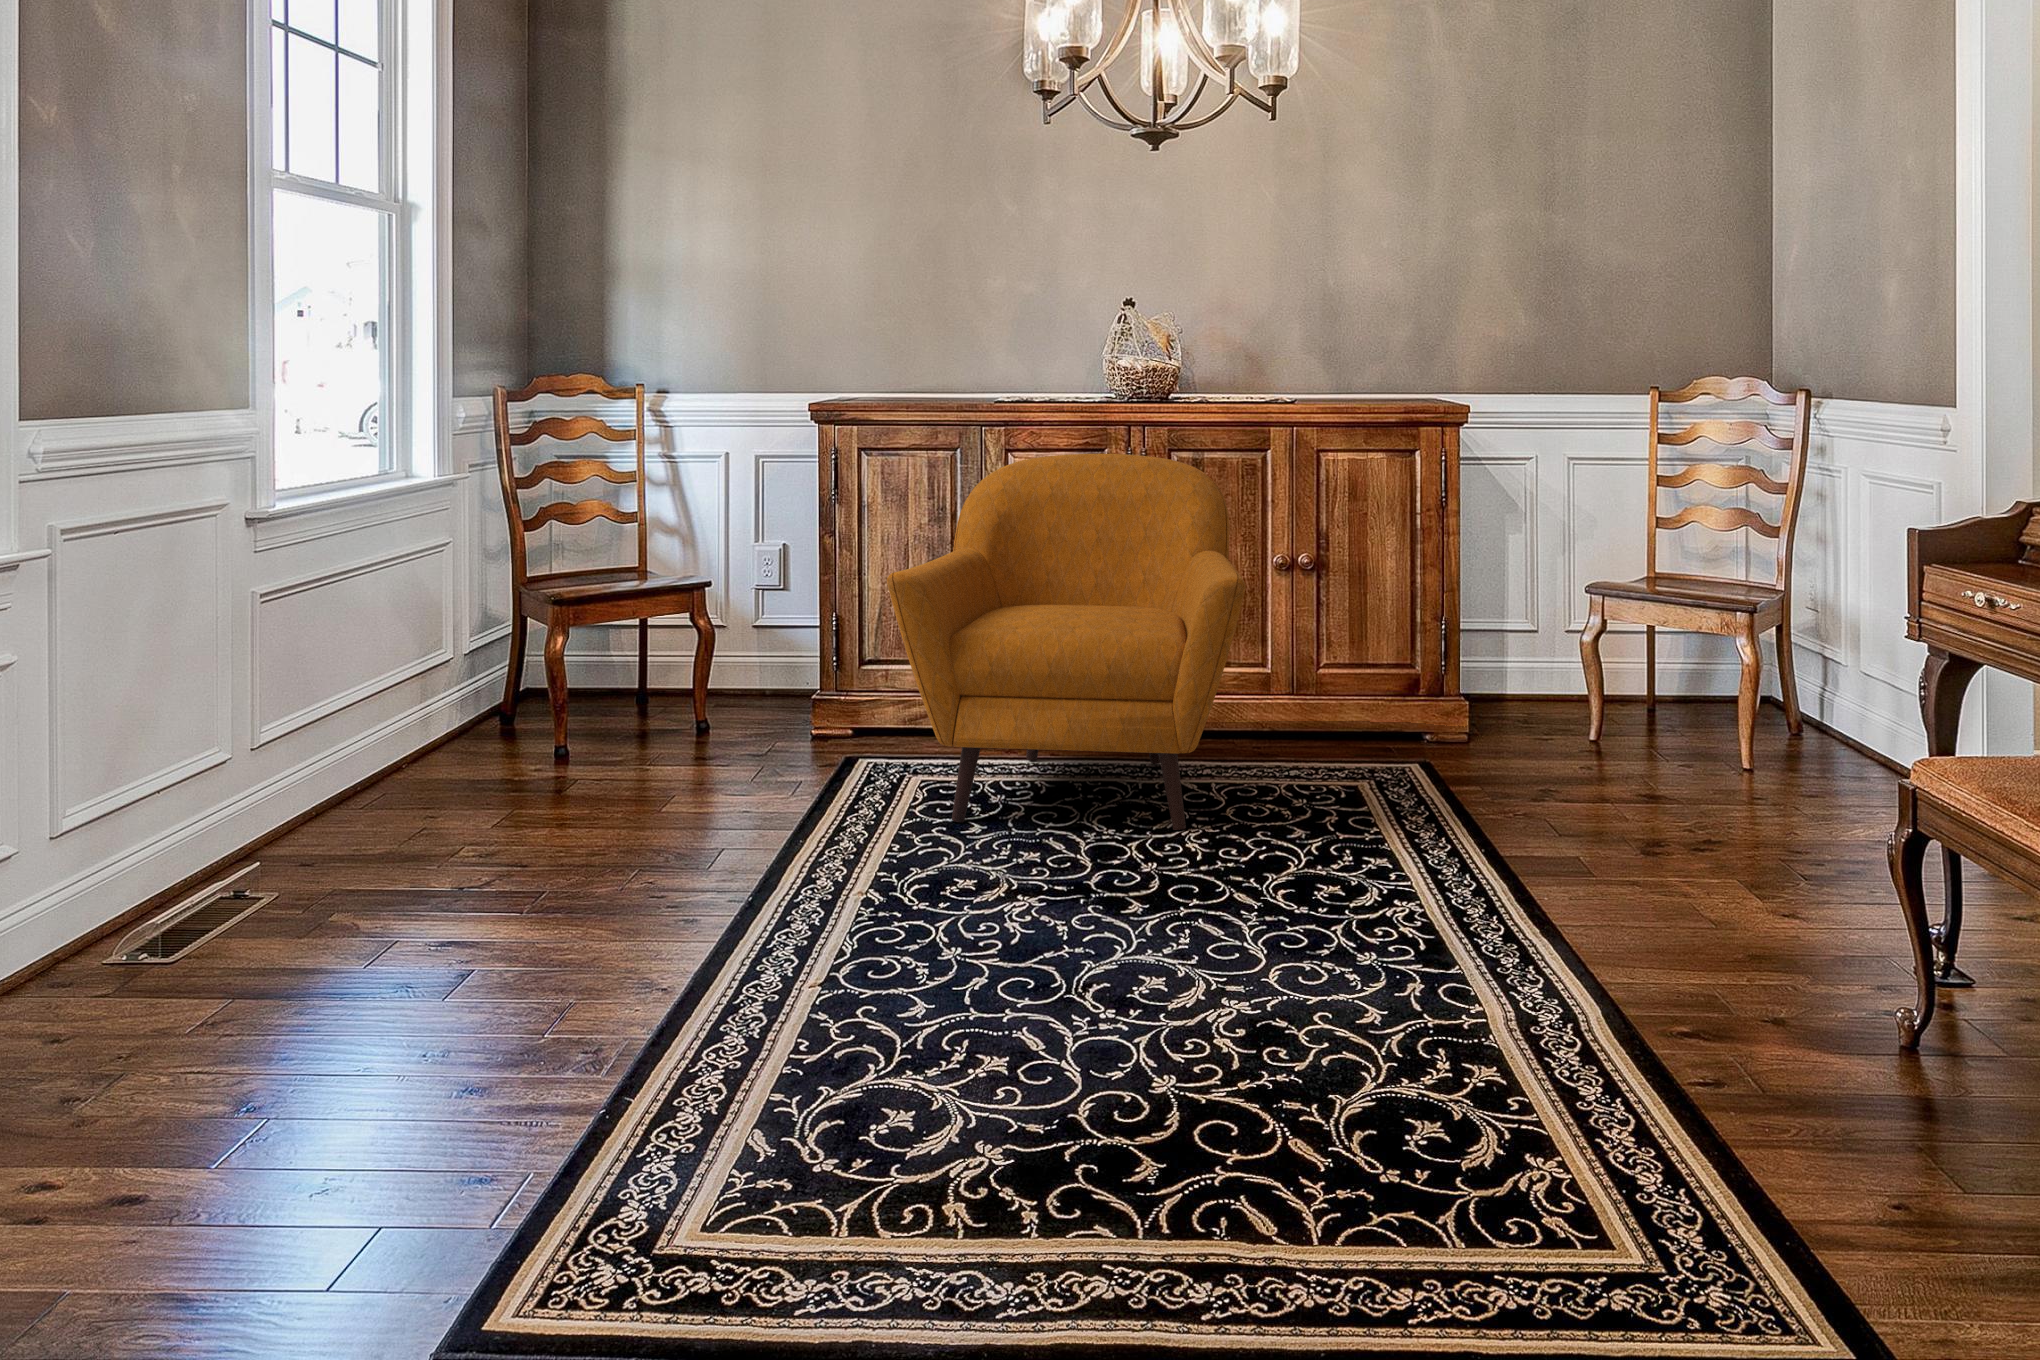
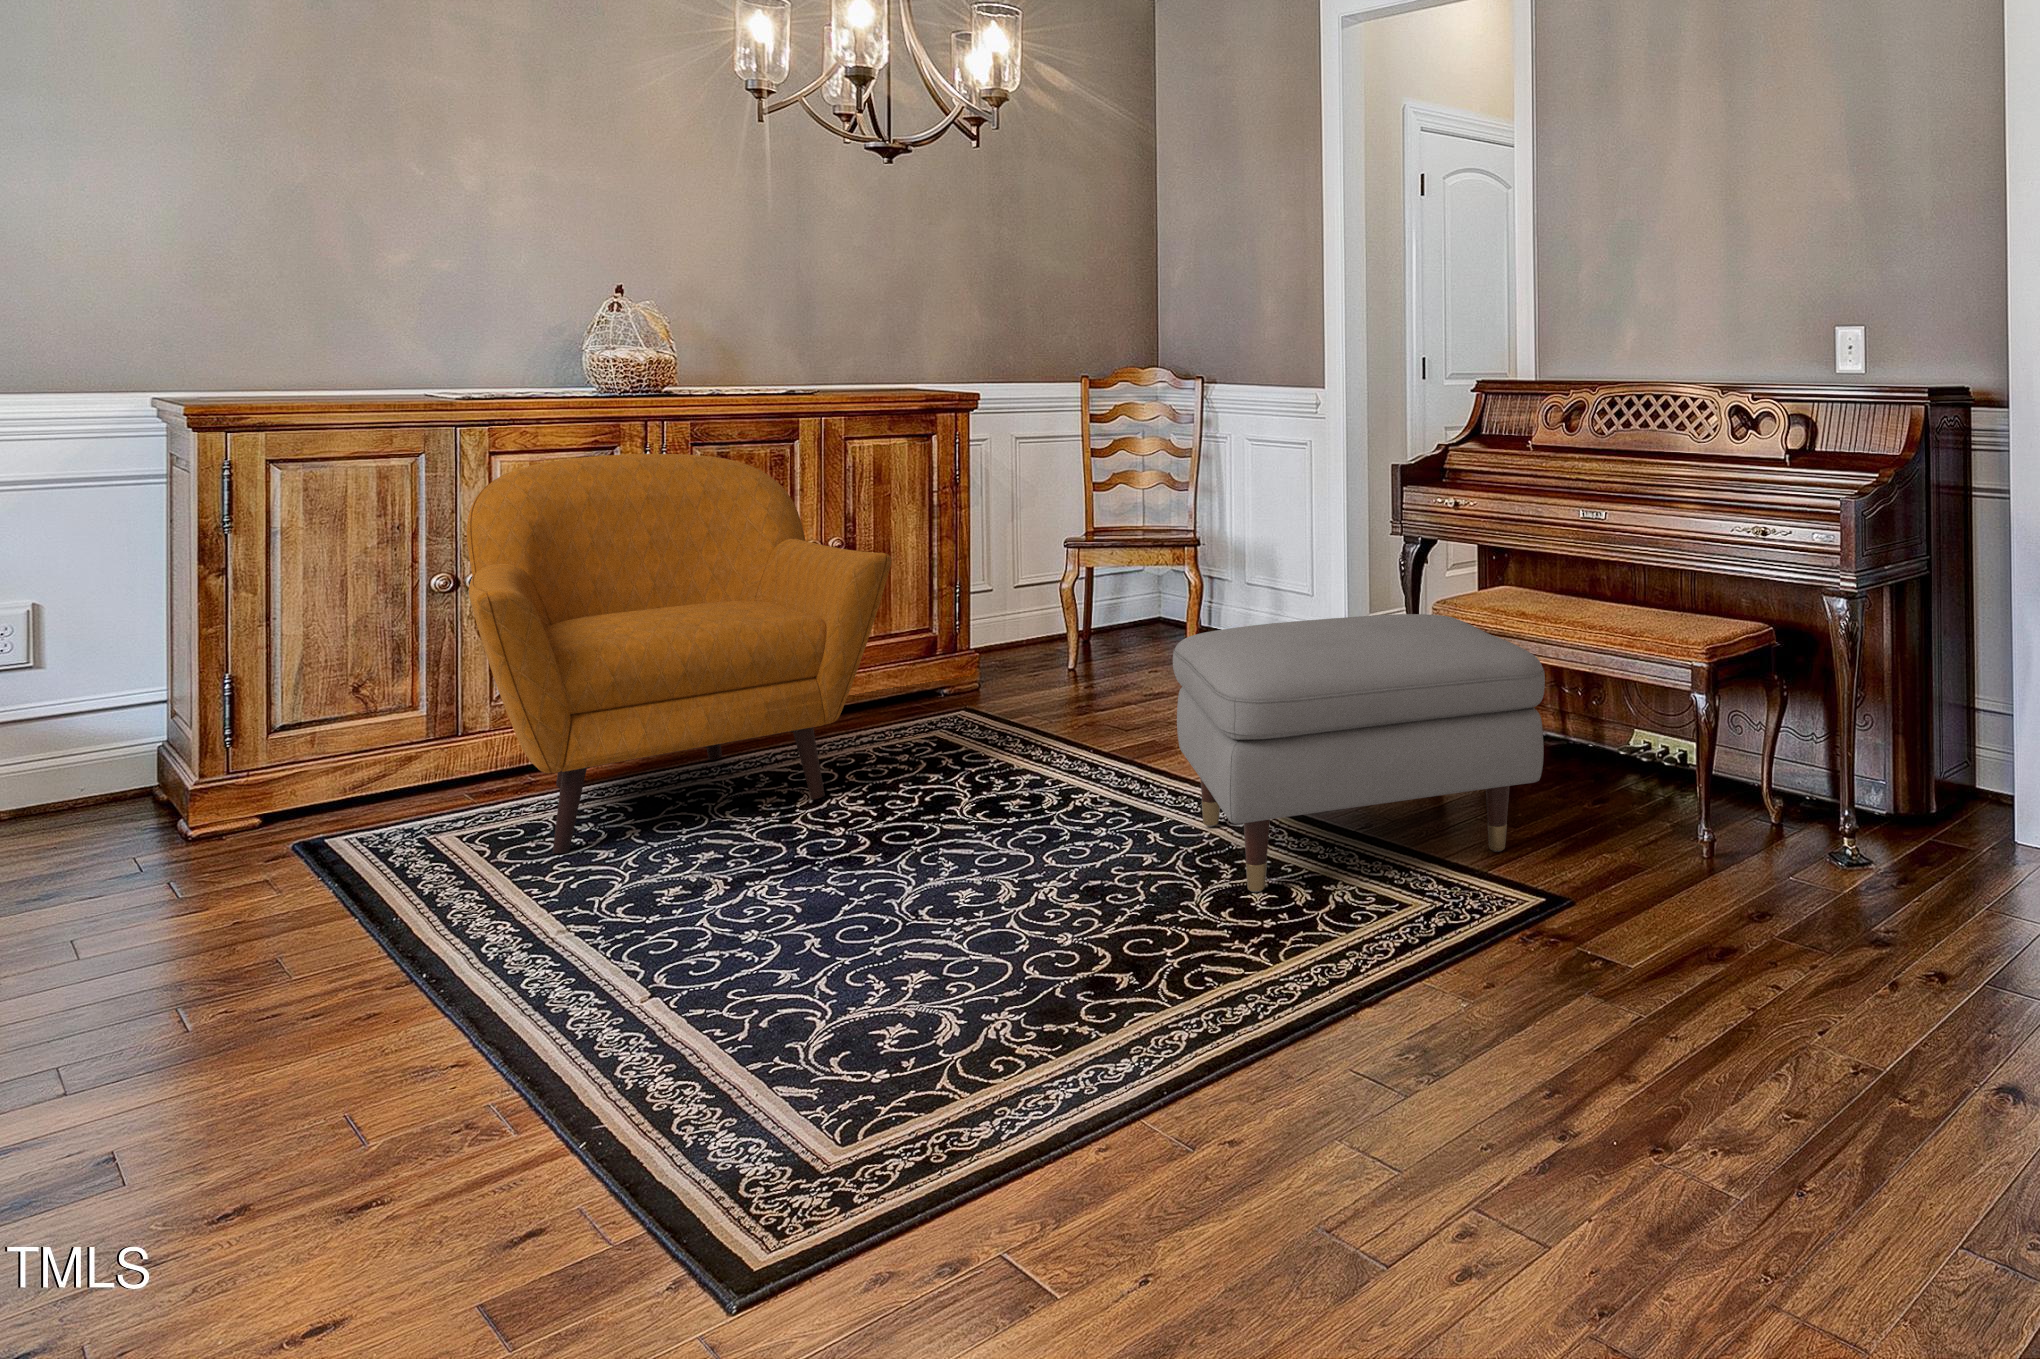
ottoman: none [1376,738,1951,1222] -> present [1173,614,1545,892]

